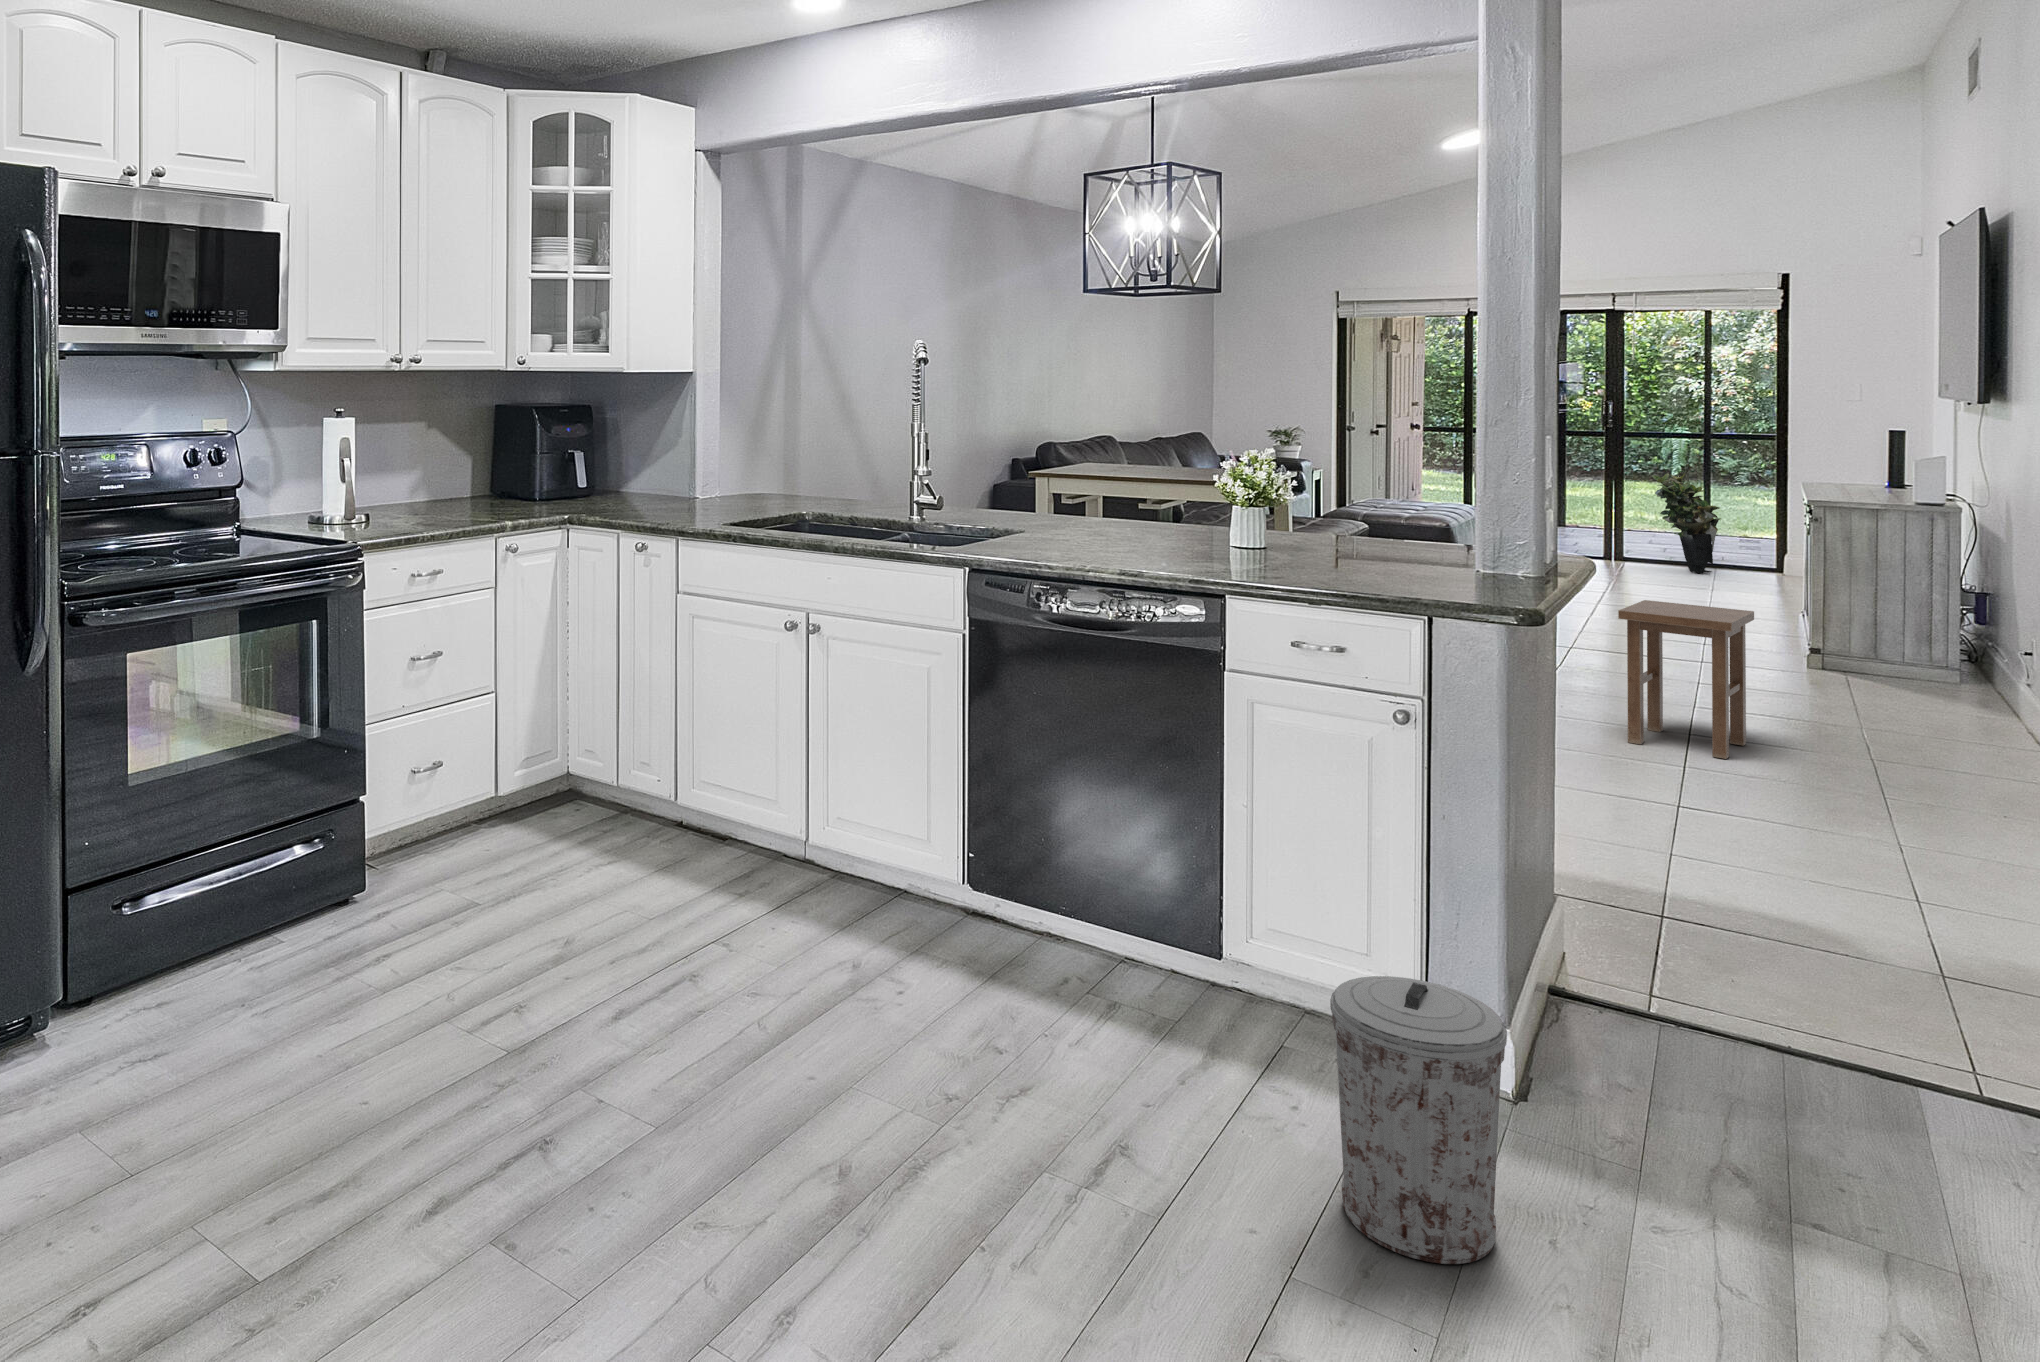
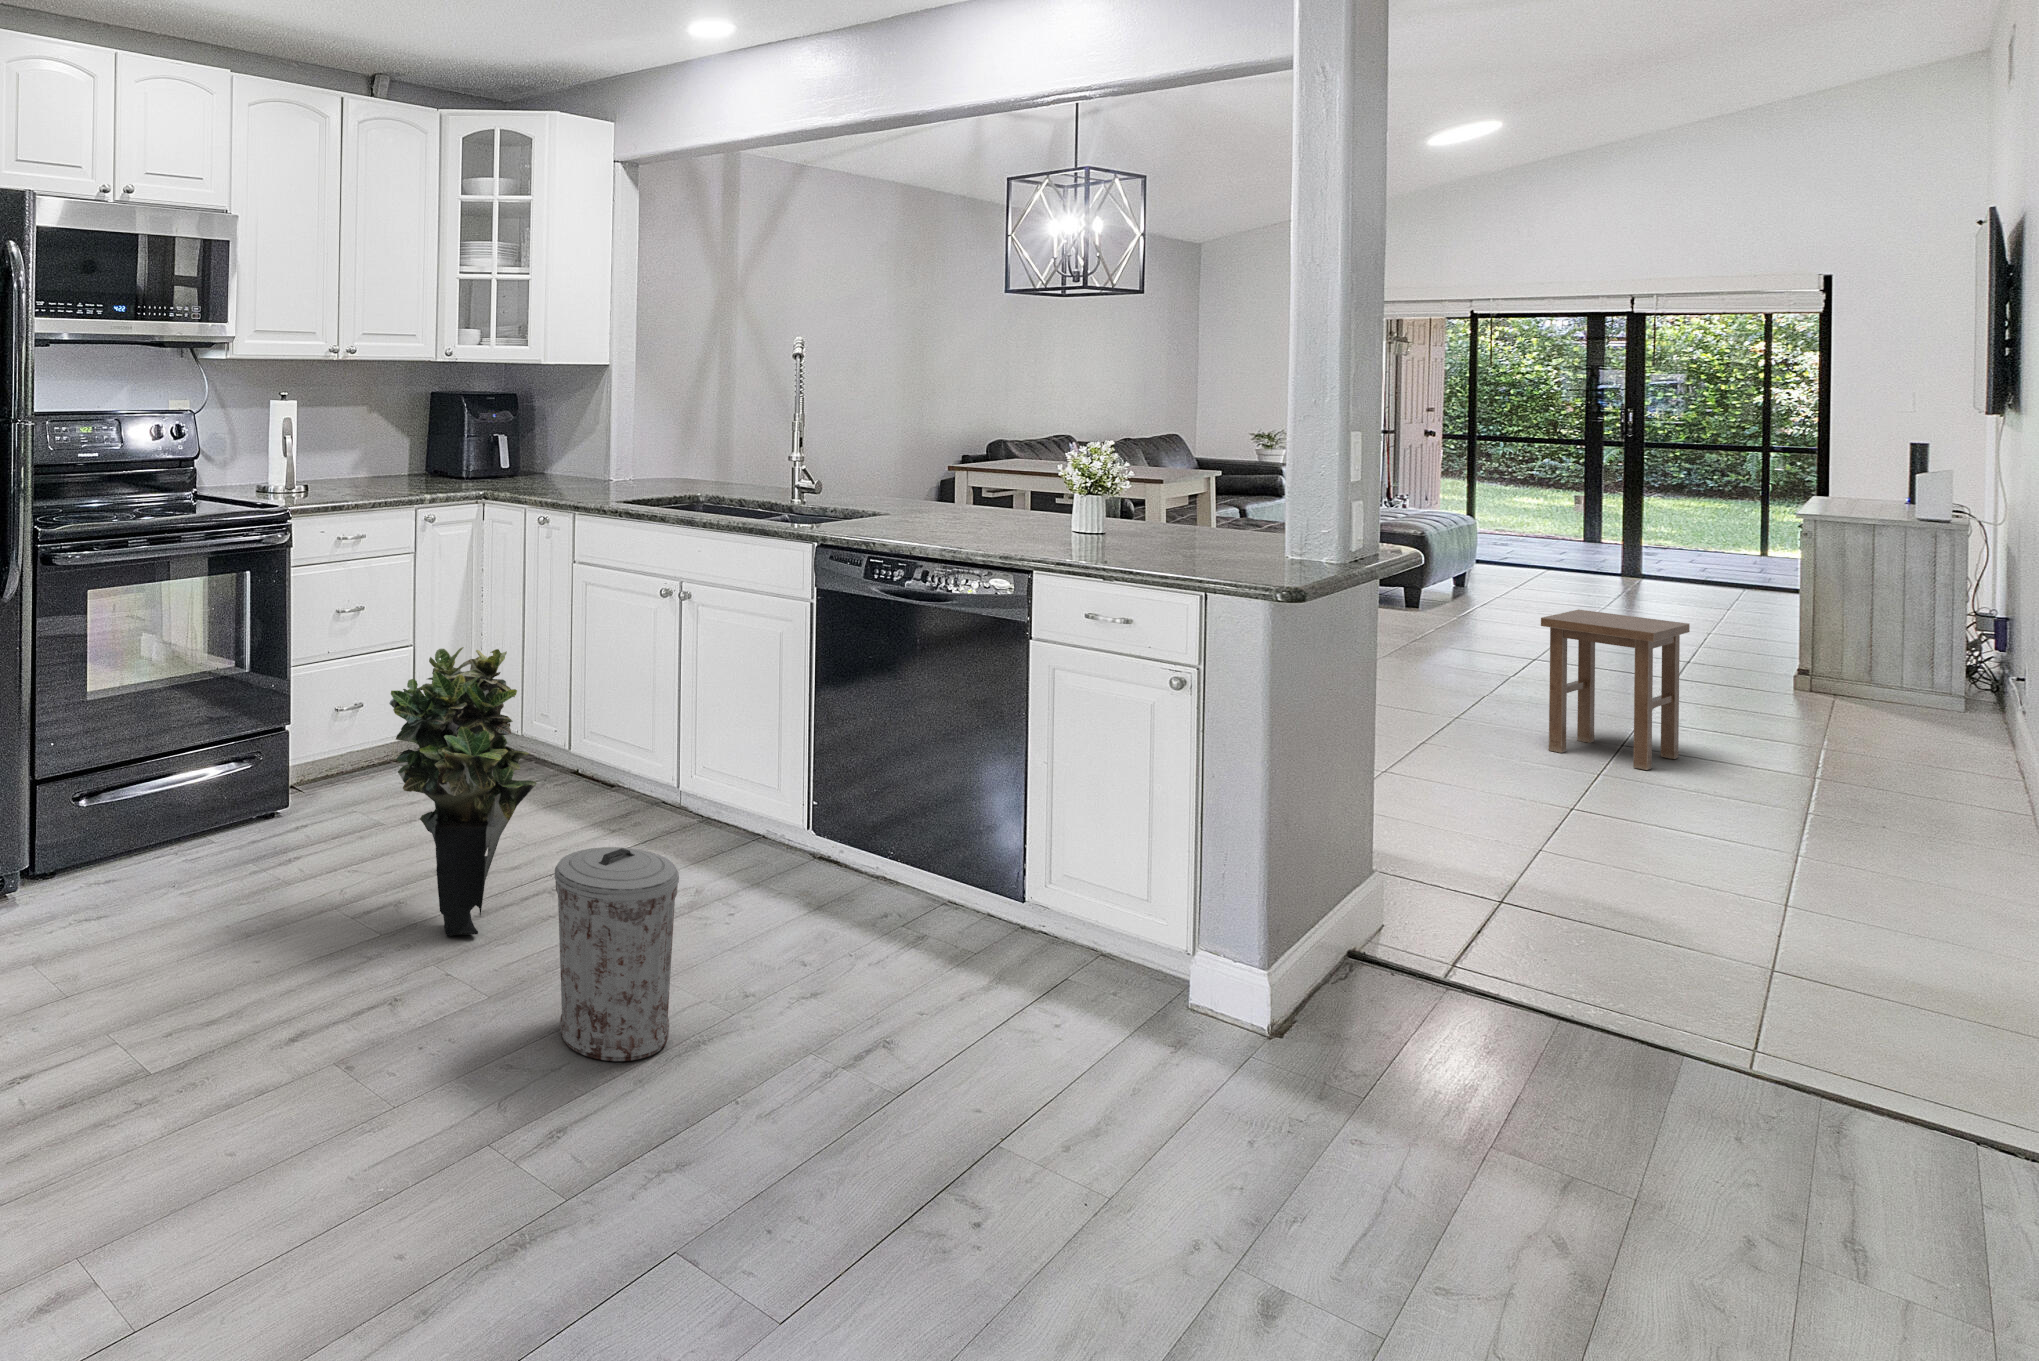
potted plant: present [1652,474,1721,574] -> present [389,647,537,936]
trash can: present [1330,976,1507,1264] -> present [555,847,679,1061]

